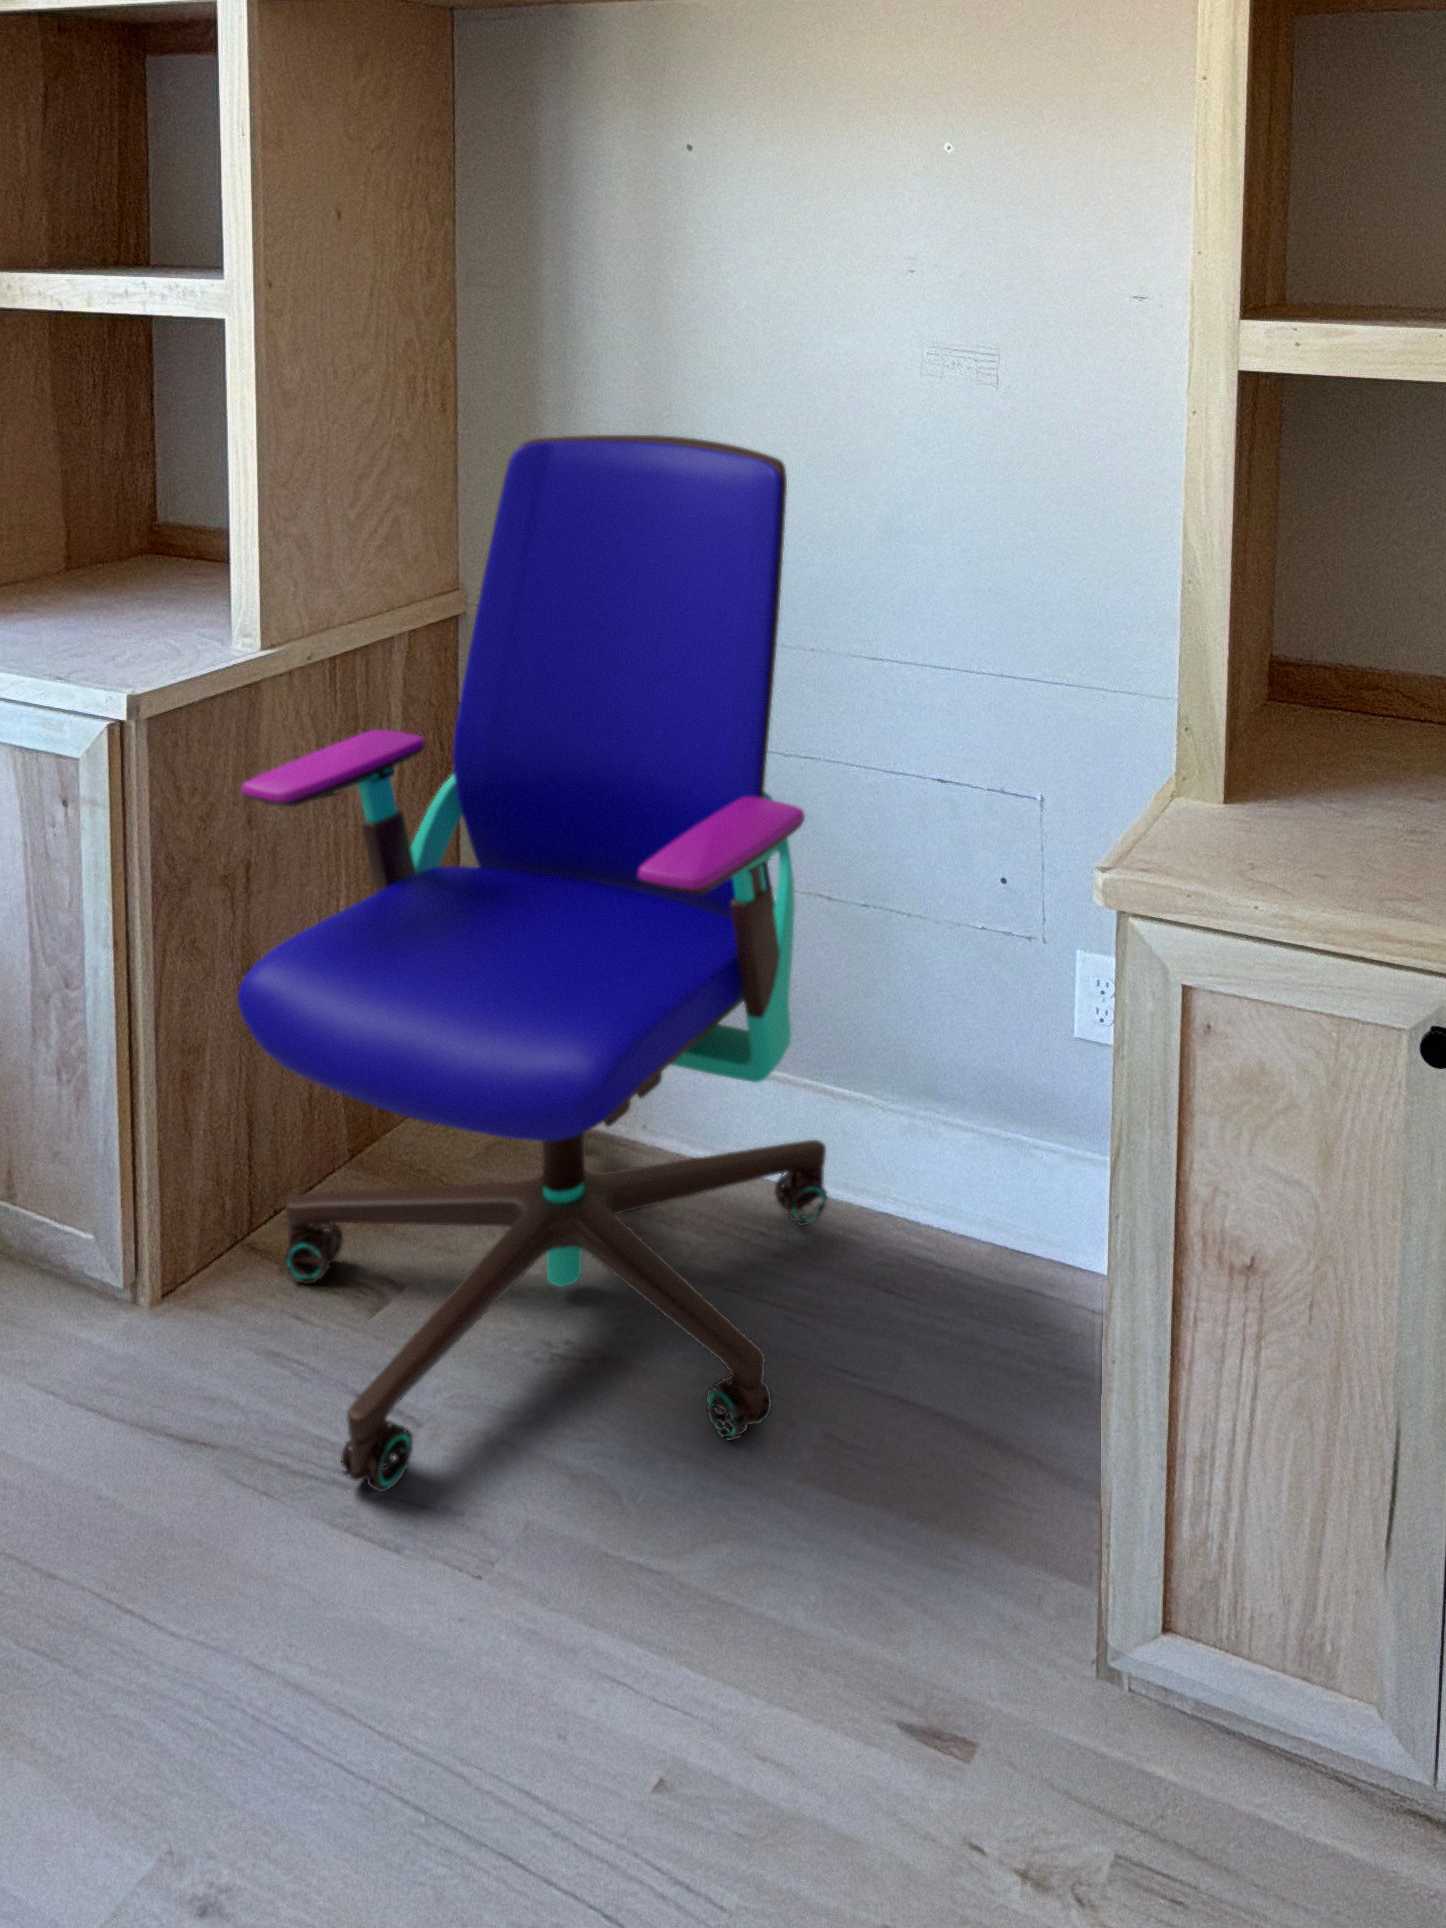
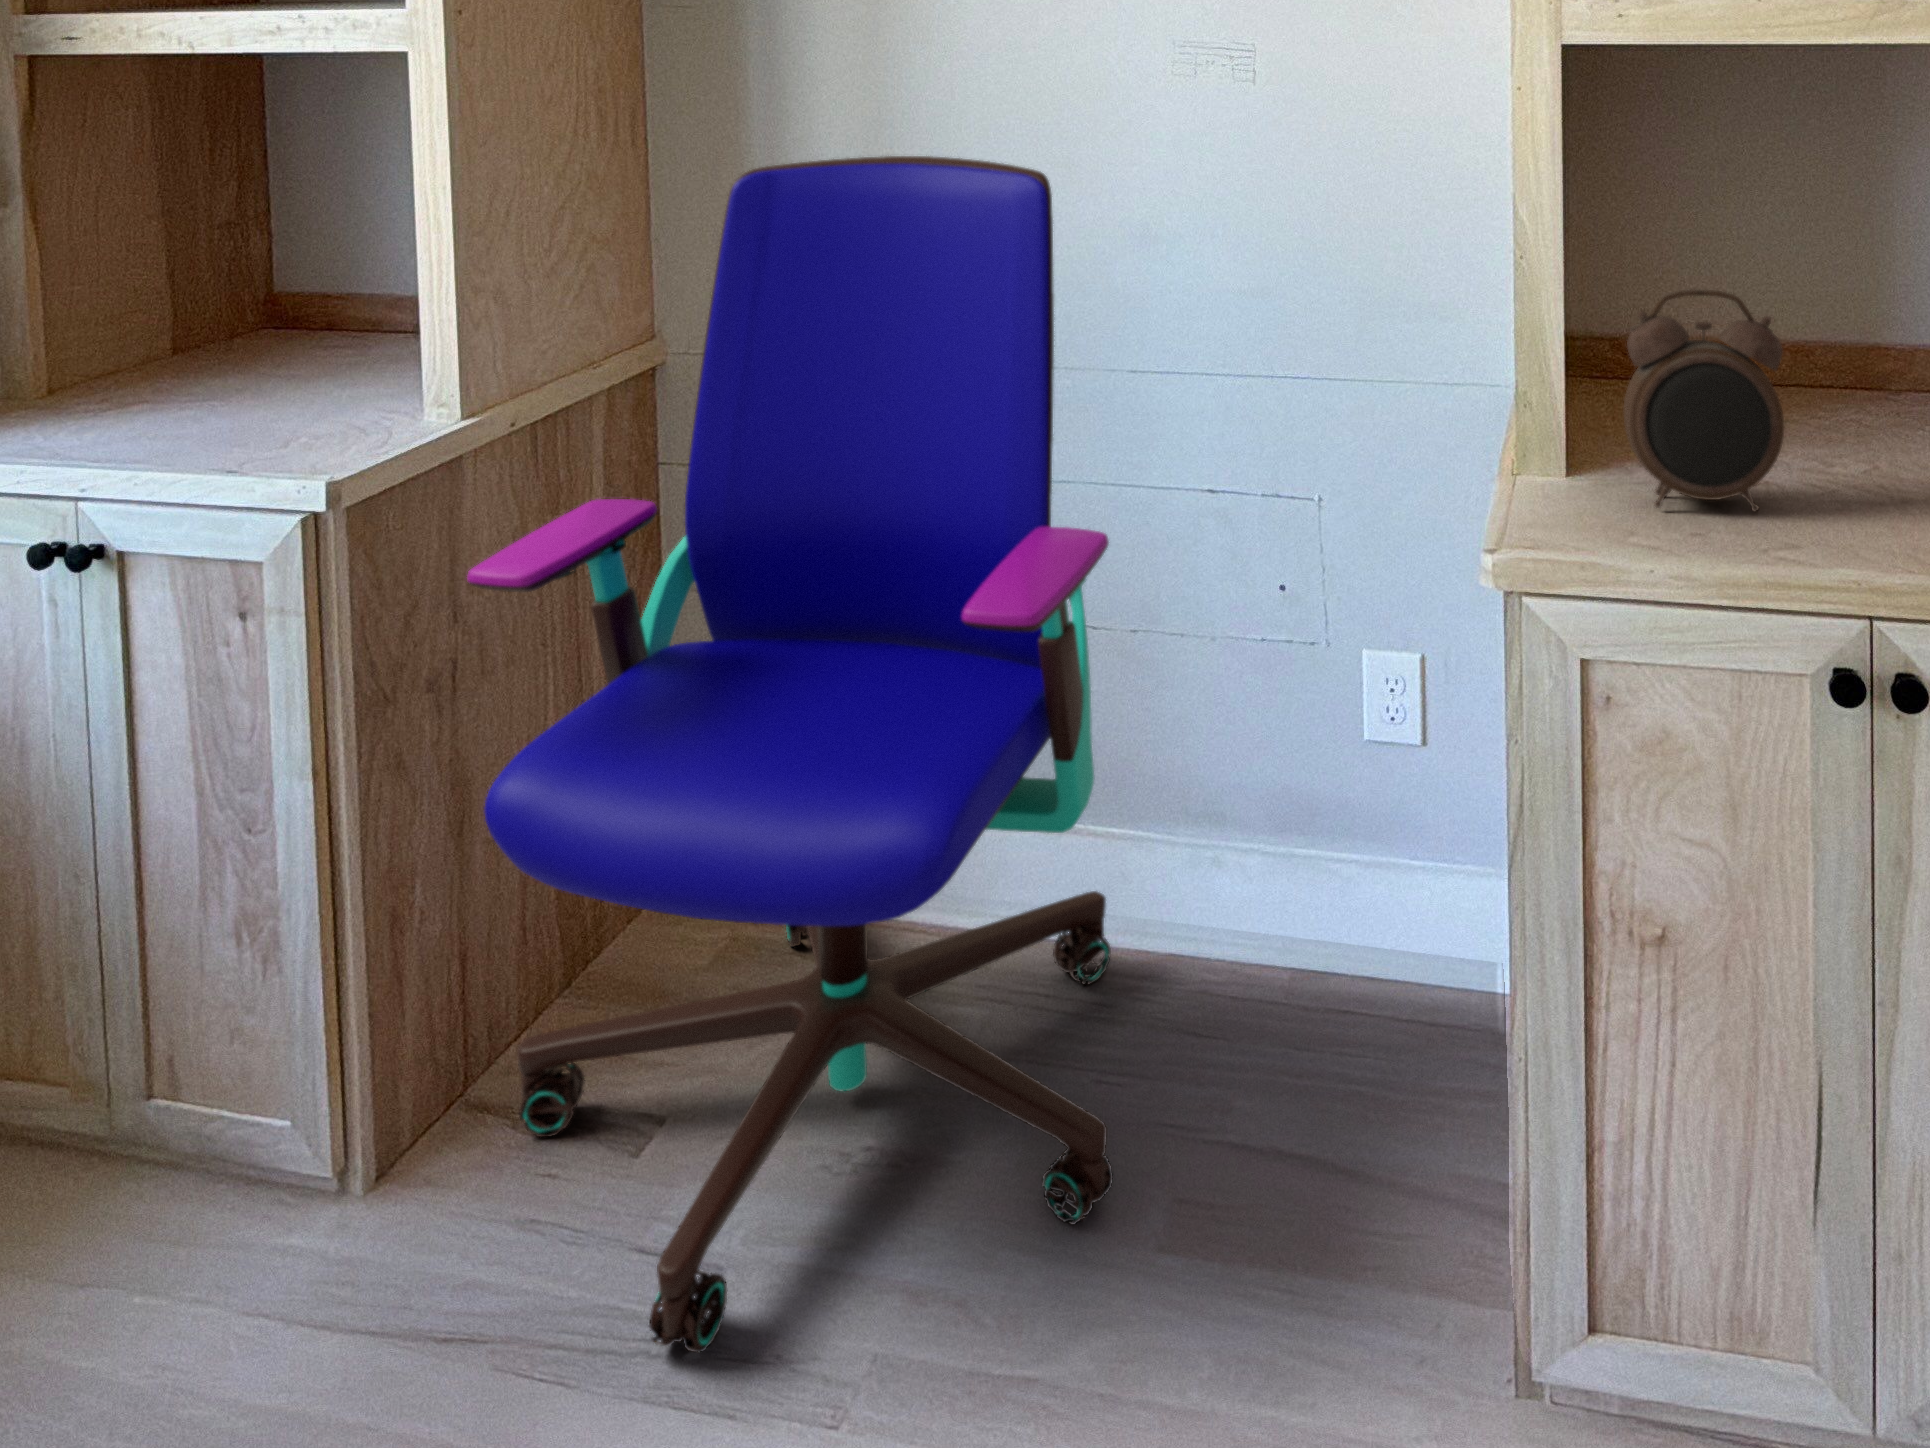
alarm clock: none [1270,628,1437,860] -> present [1624,289,1784,512]

